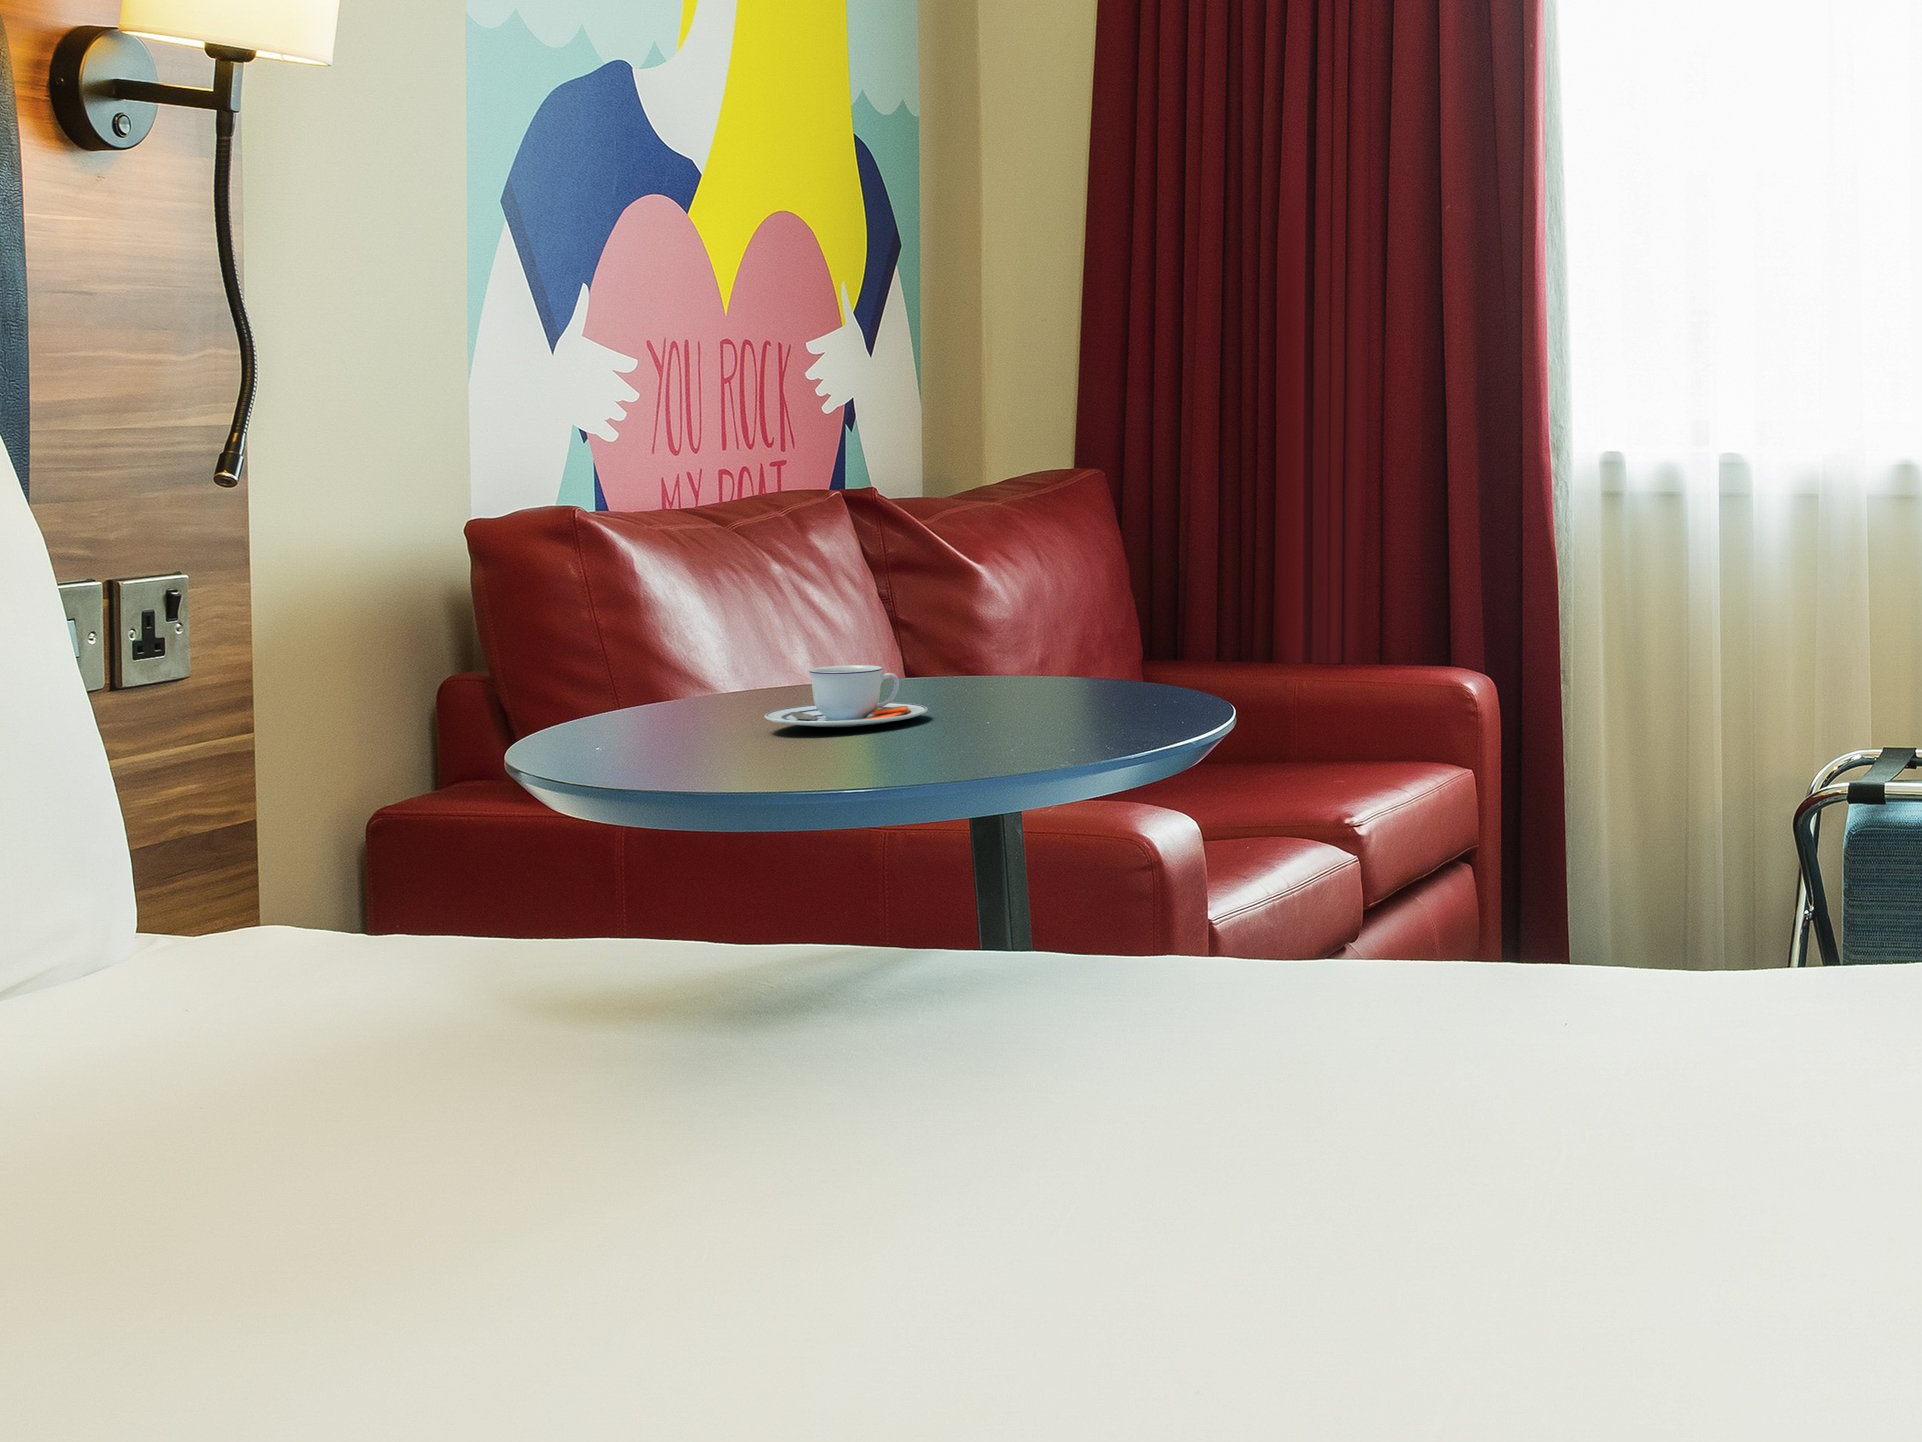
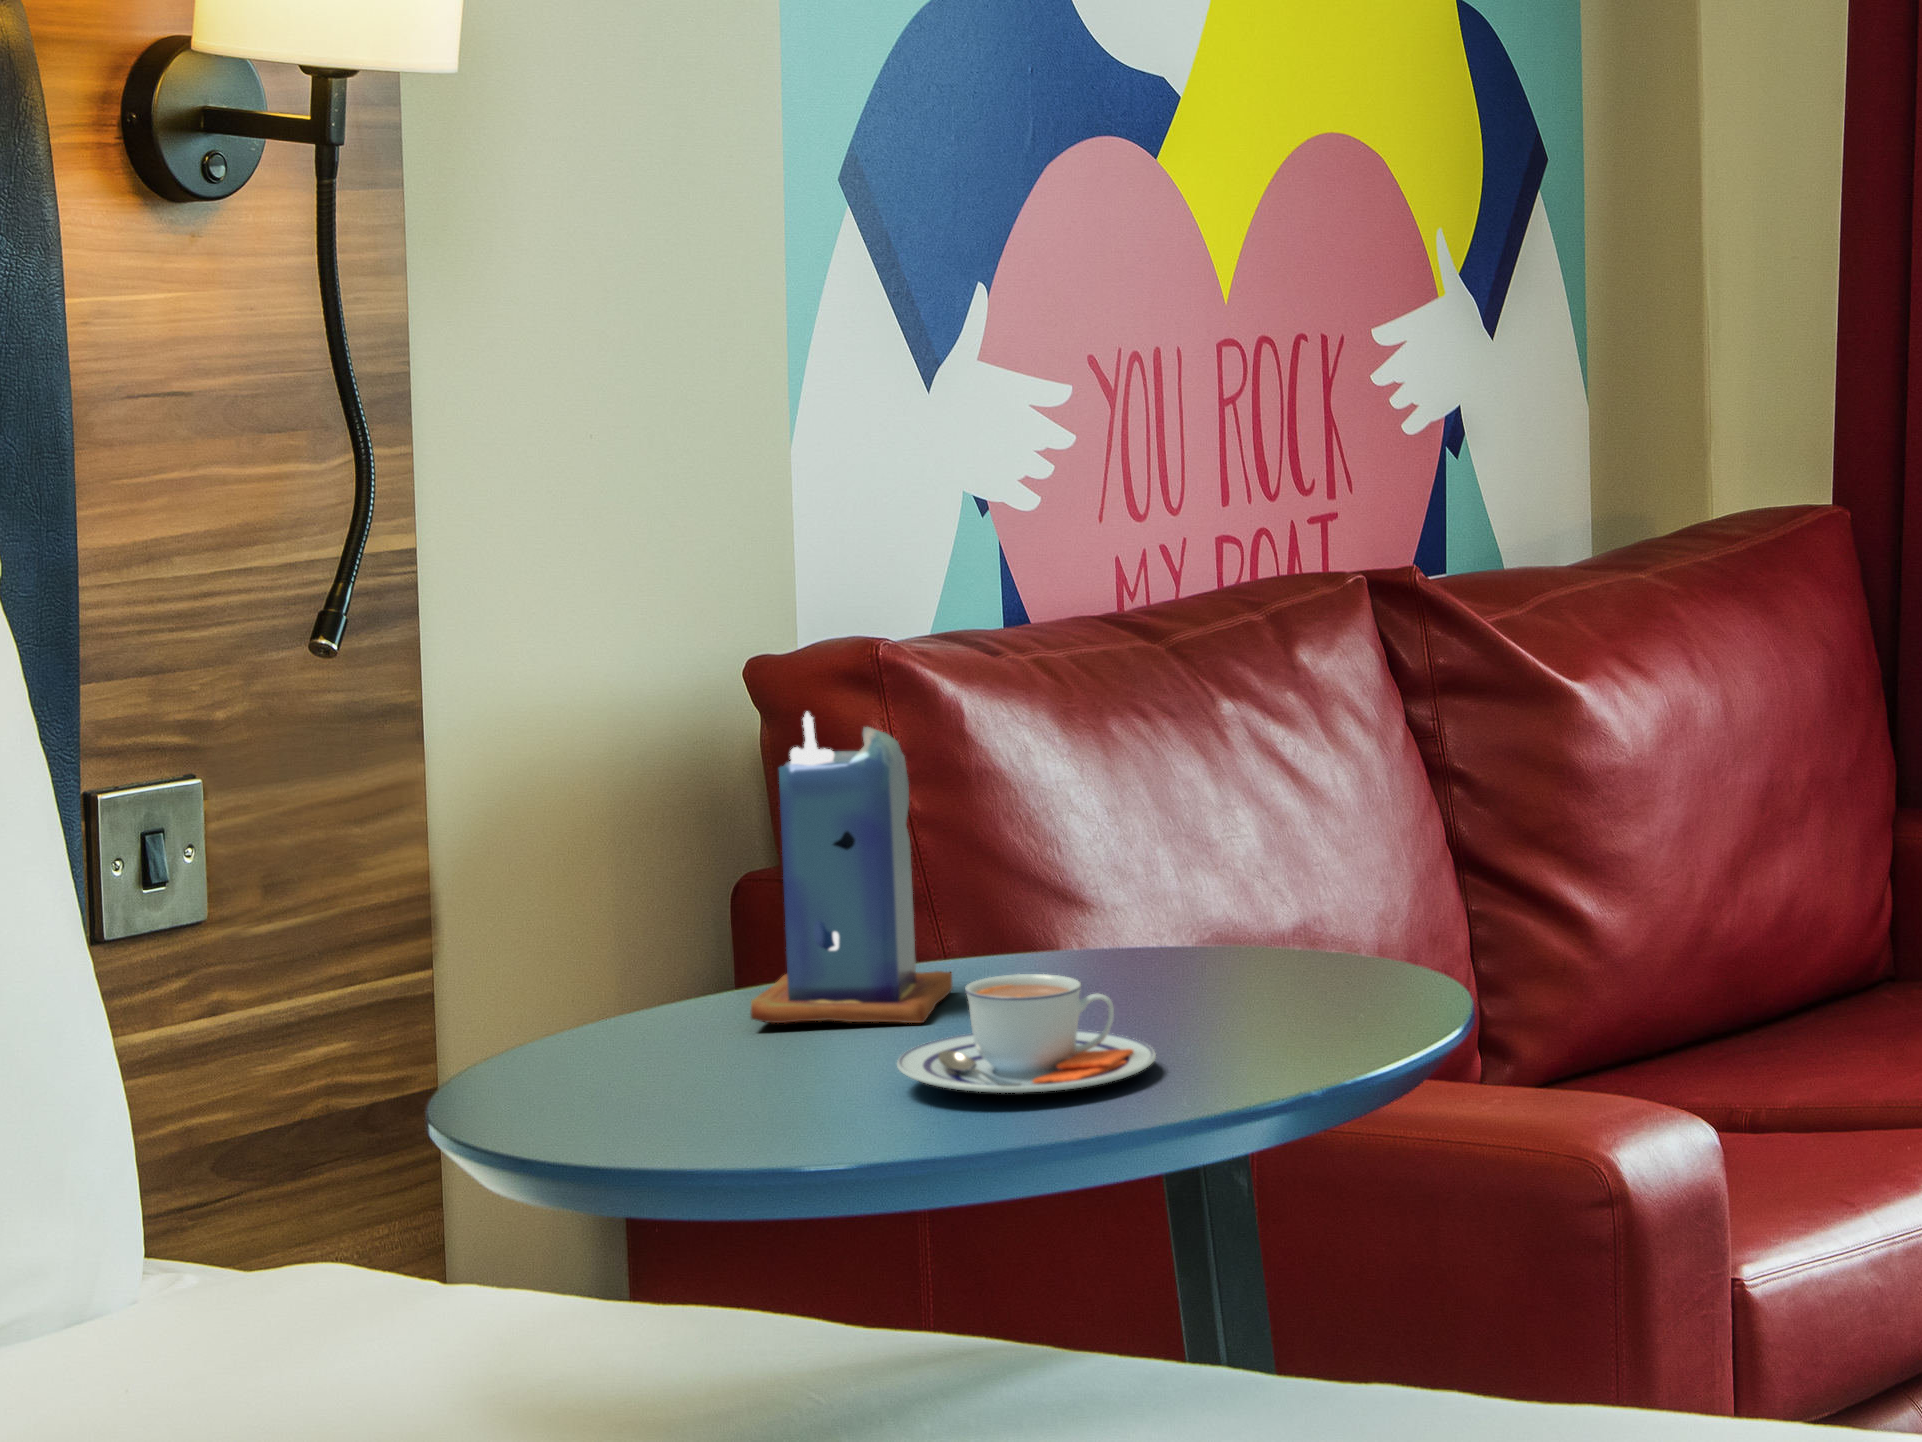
candle: none [599,524,725,722] -> present [751,712,952,1023]

